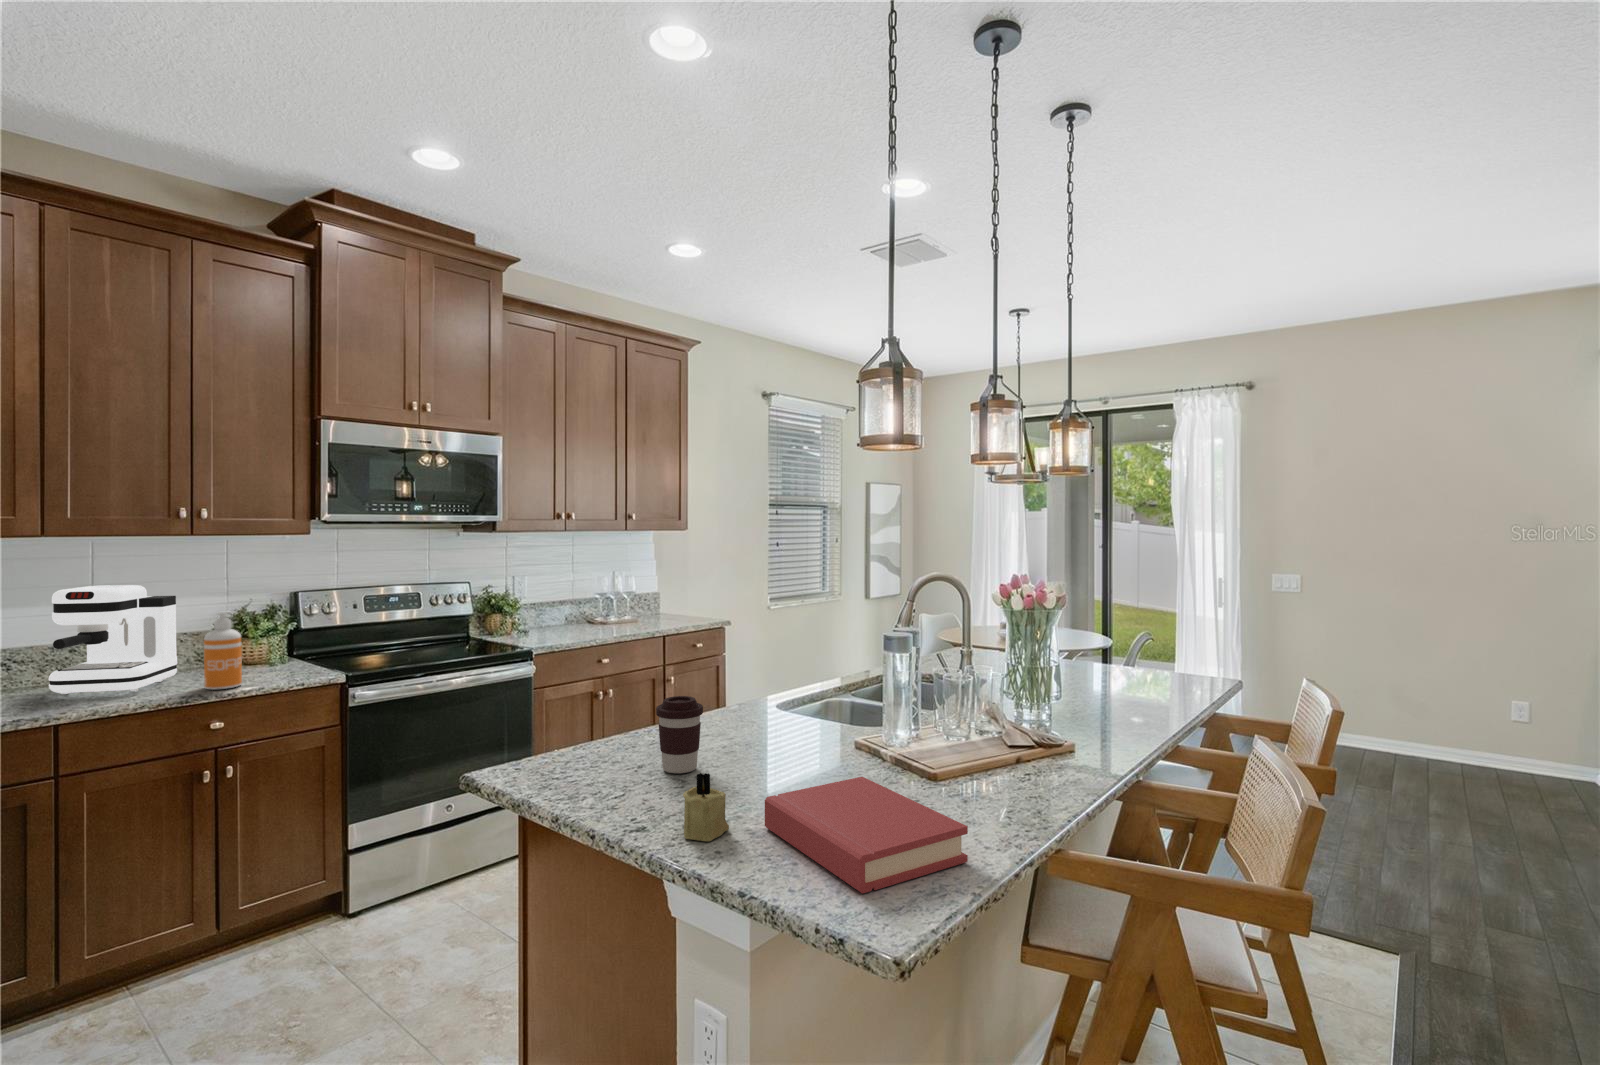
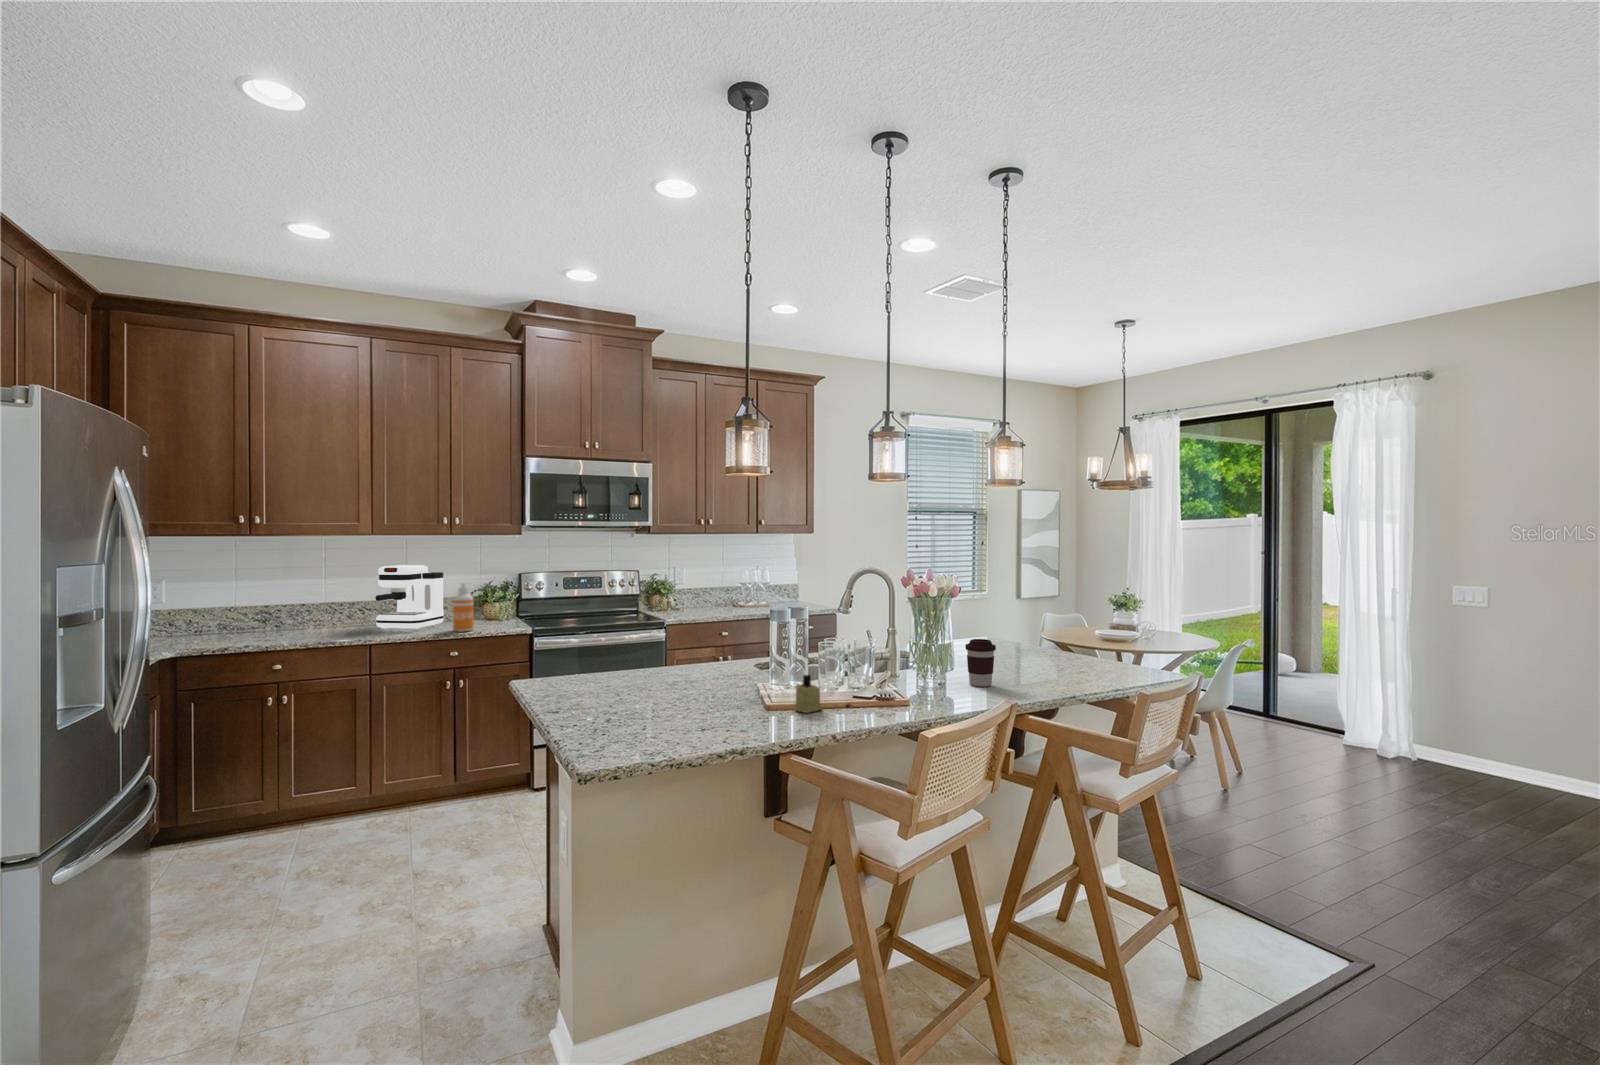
coffee cup: present [656,696,703,773] -> present [965,639,996,687]
candle: present [683,773,729,841] -> present [795,675,822,713]
hardback book: present [765,777,968,894] -> none [631,687,713,734]

